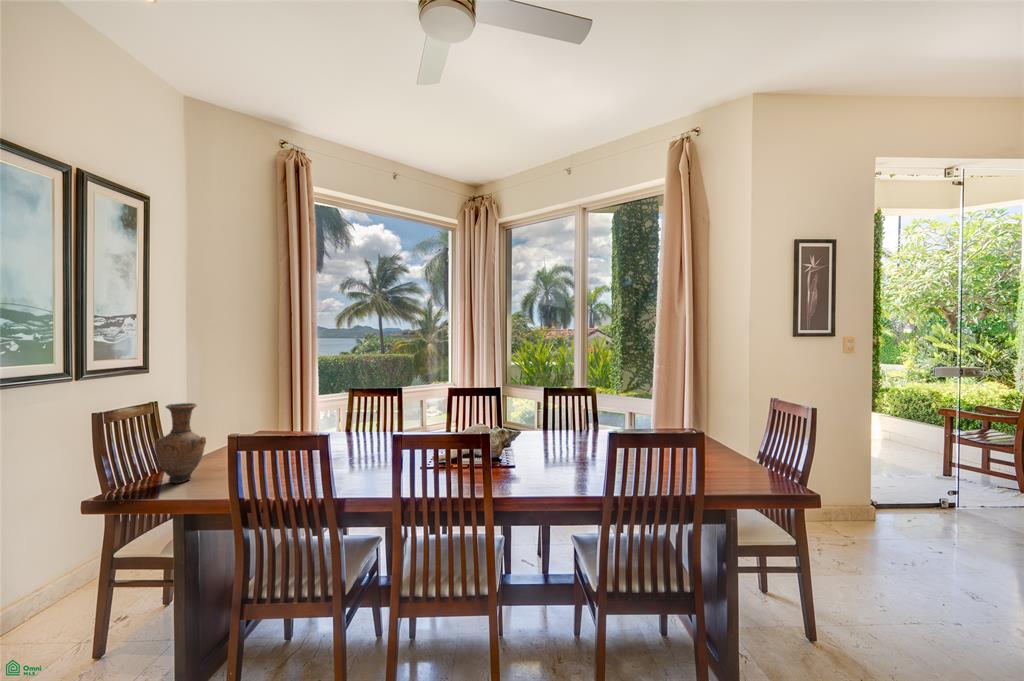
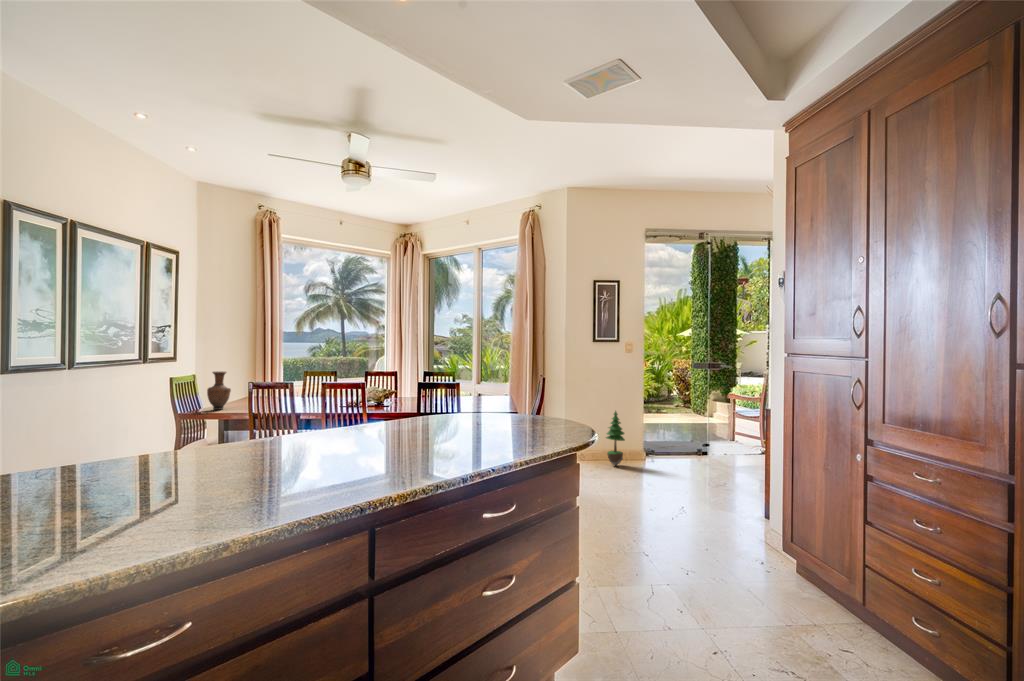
potted tree: none [824,447,864,537] -> present [606,411,625,466]

